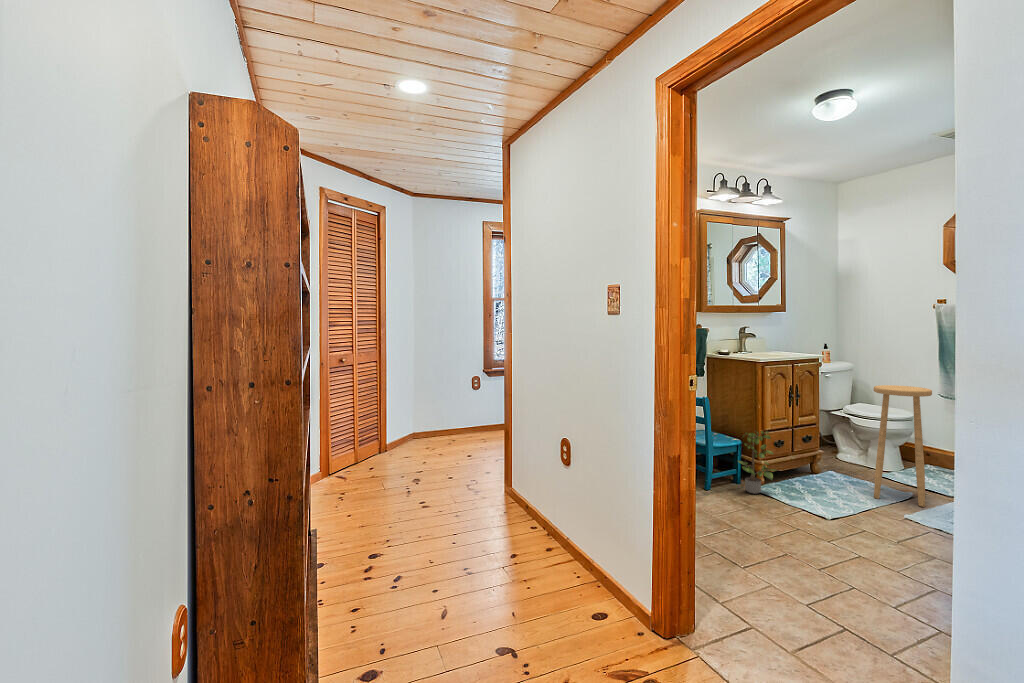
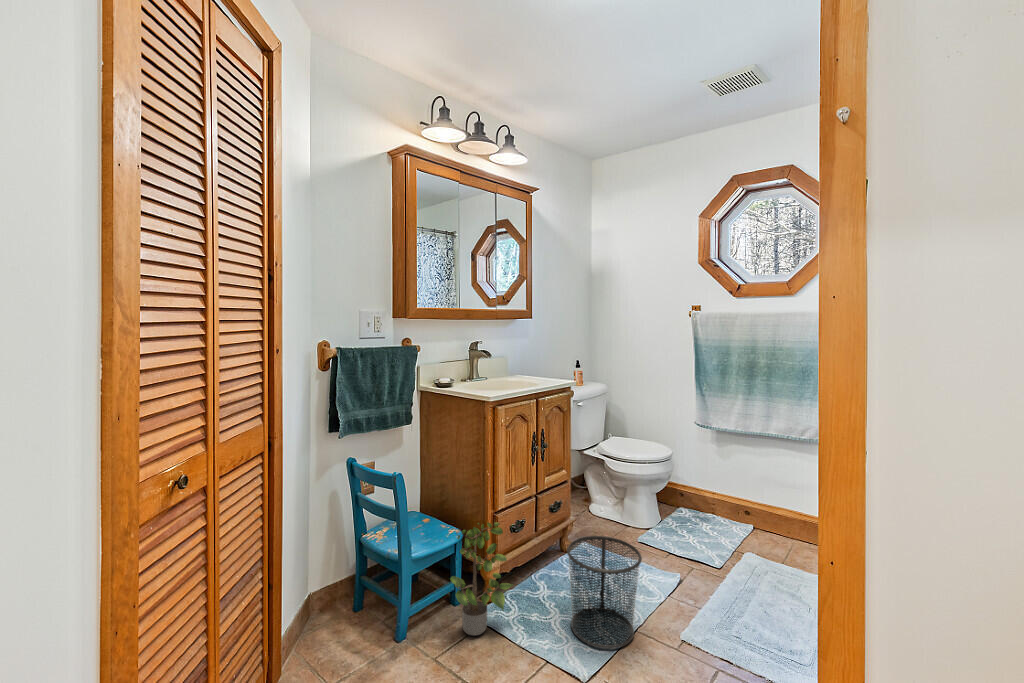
stool: present [873,385,932,507] -> none [638,427,708,609]
waste bin: none [815,449,871,510] -> present [567,536,642,649]

